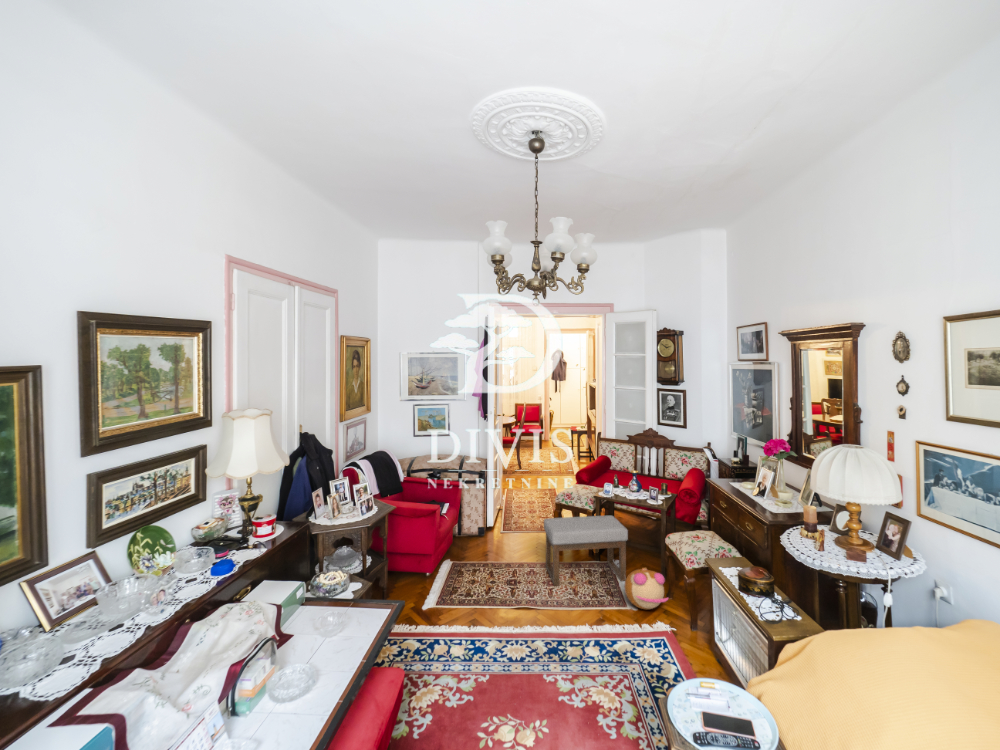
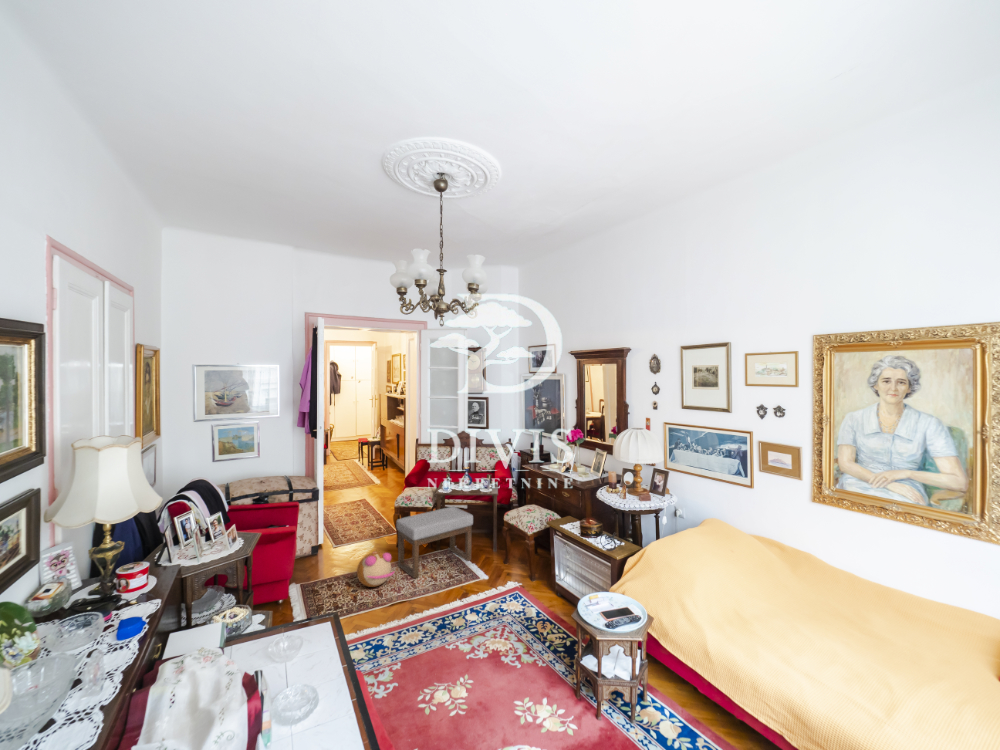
plush toy: present [624,568,668,609] -> present [357,551,394,587]

